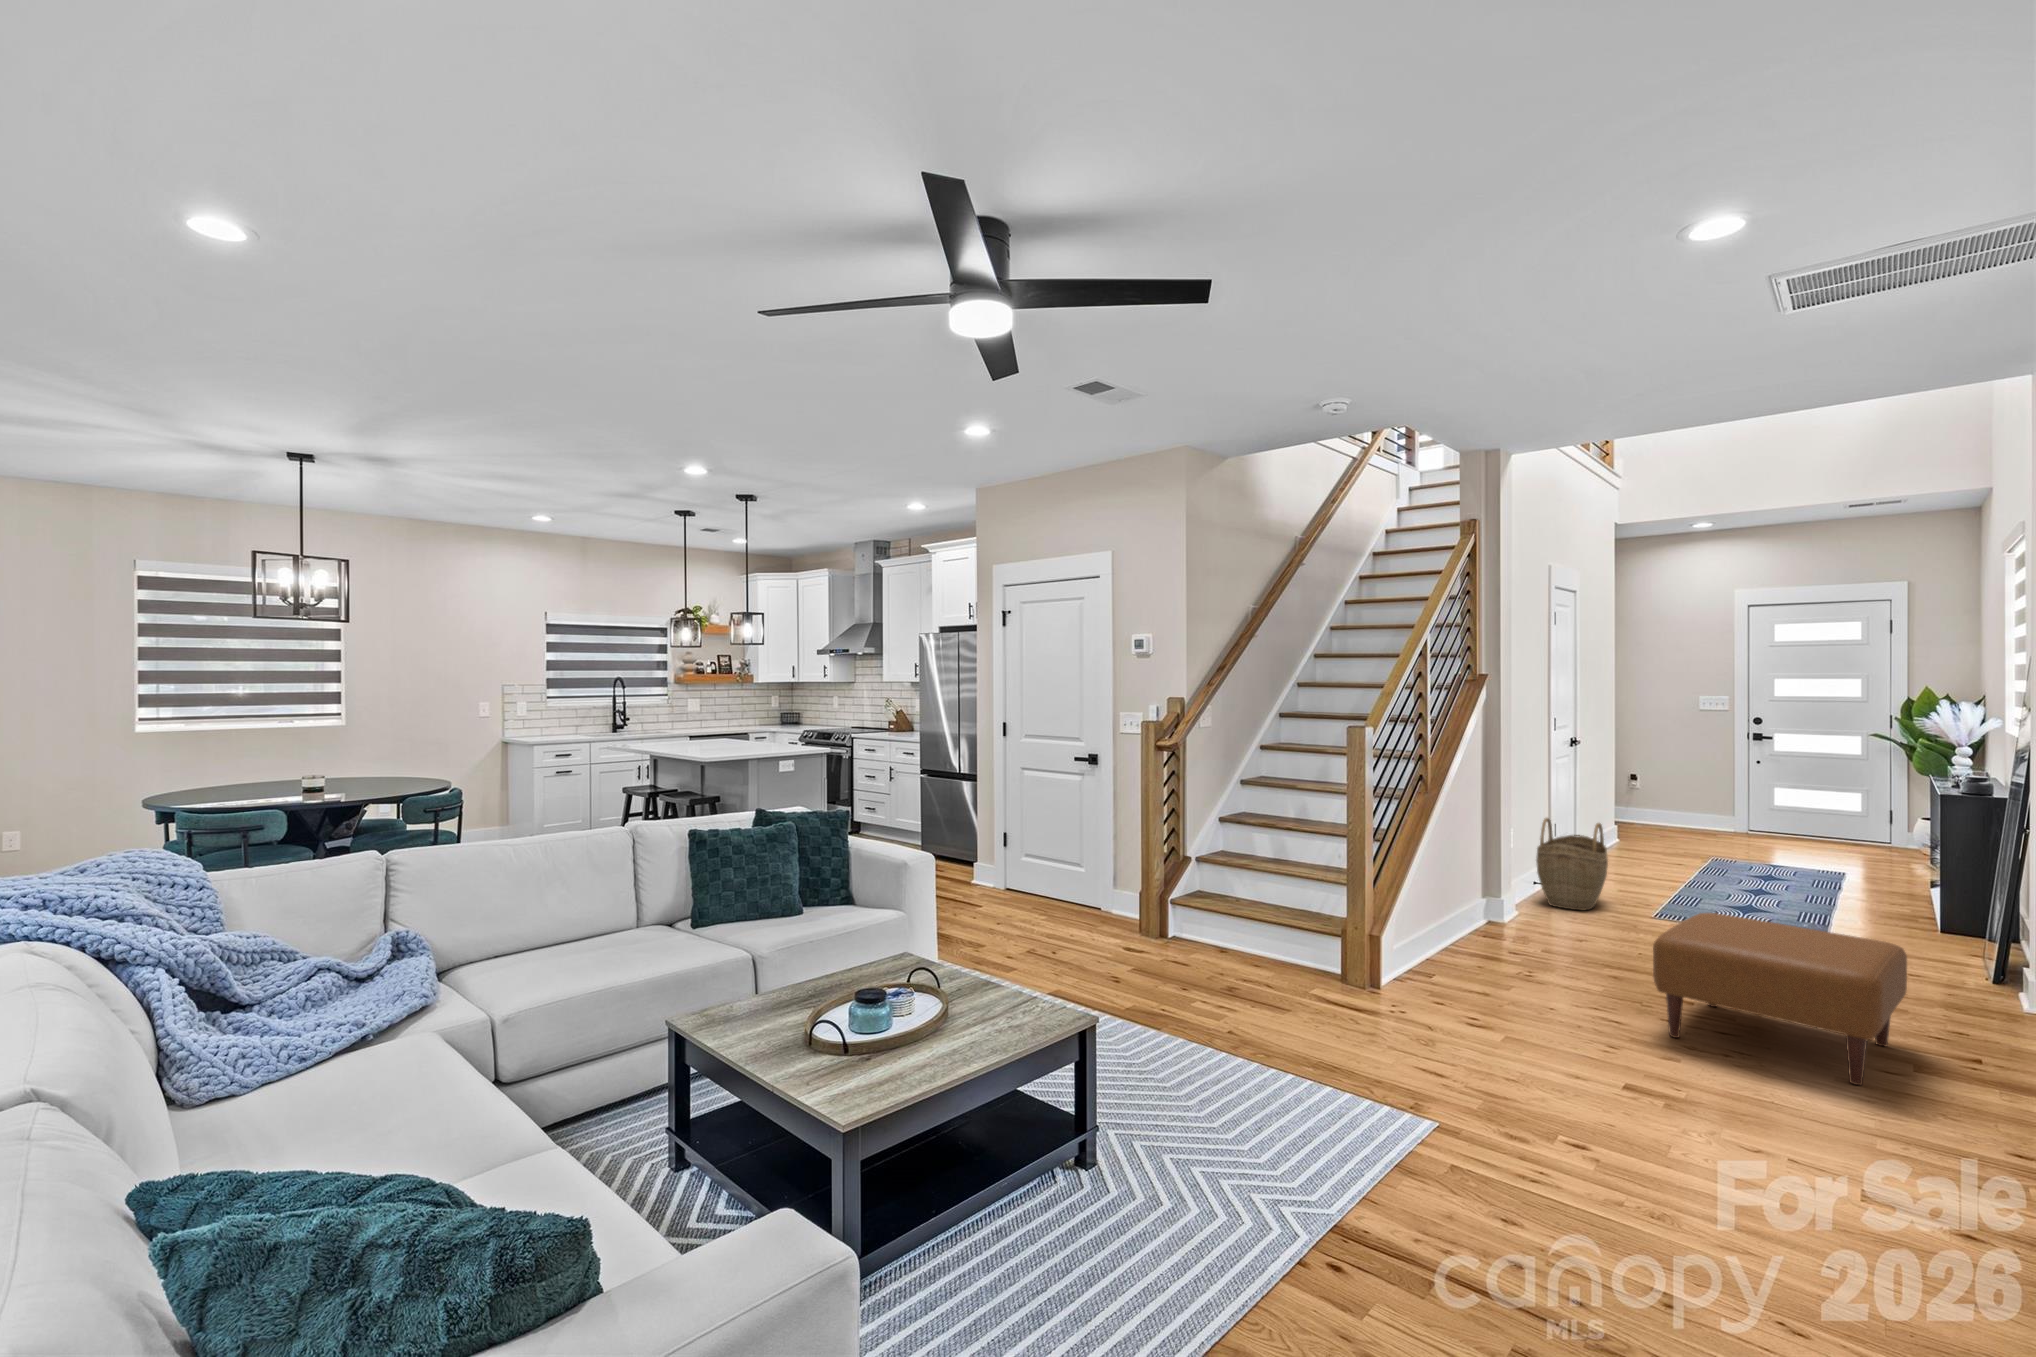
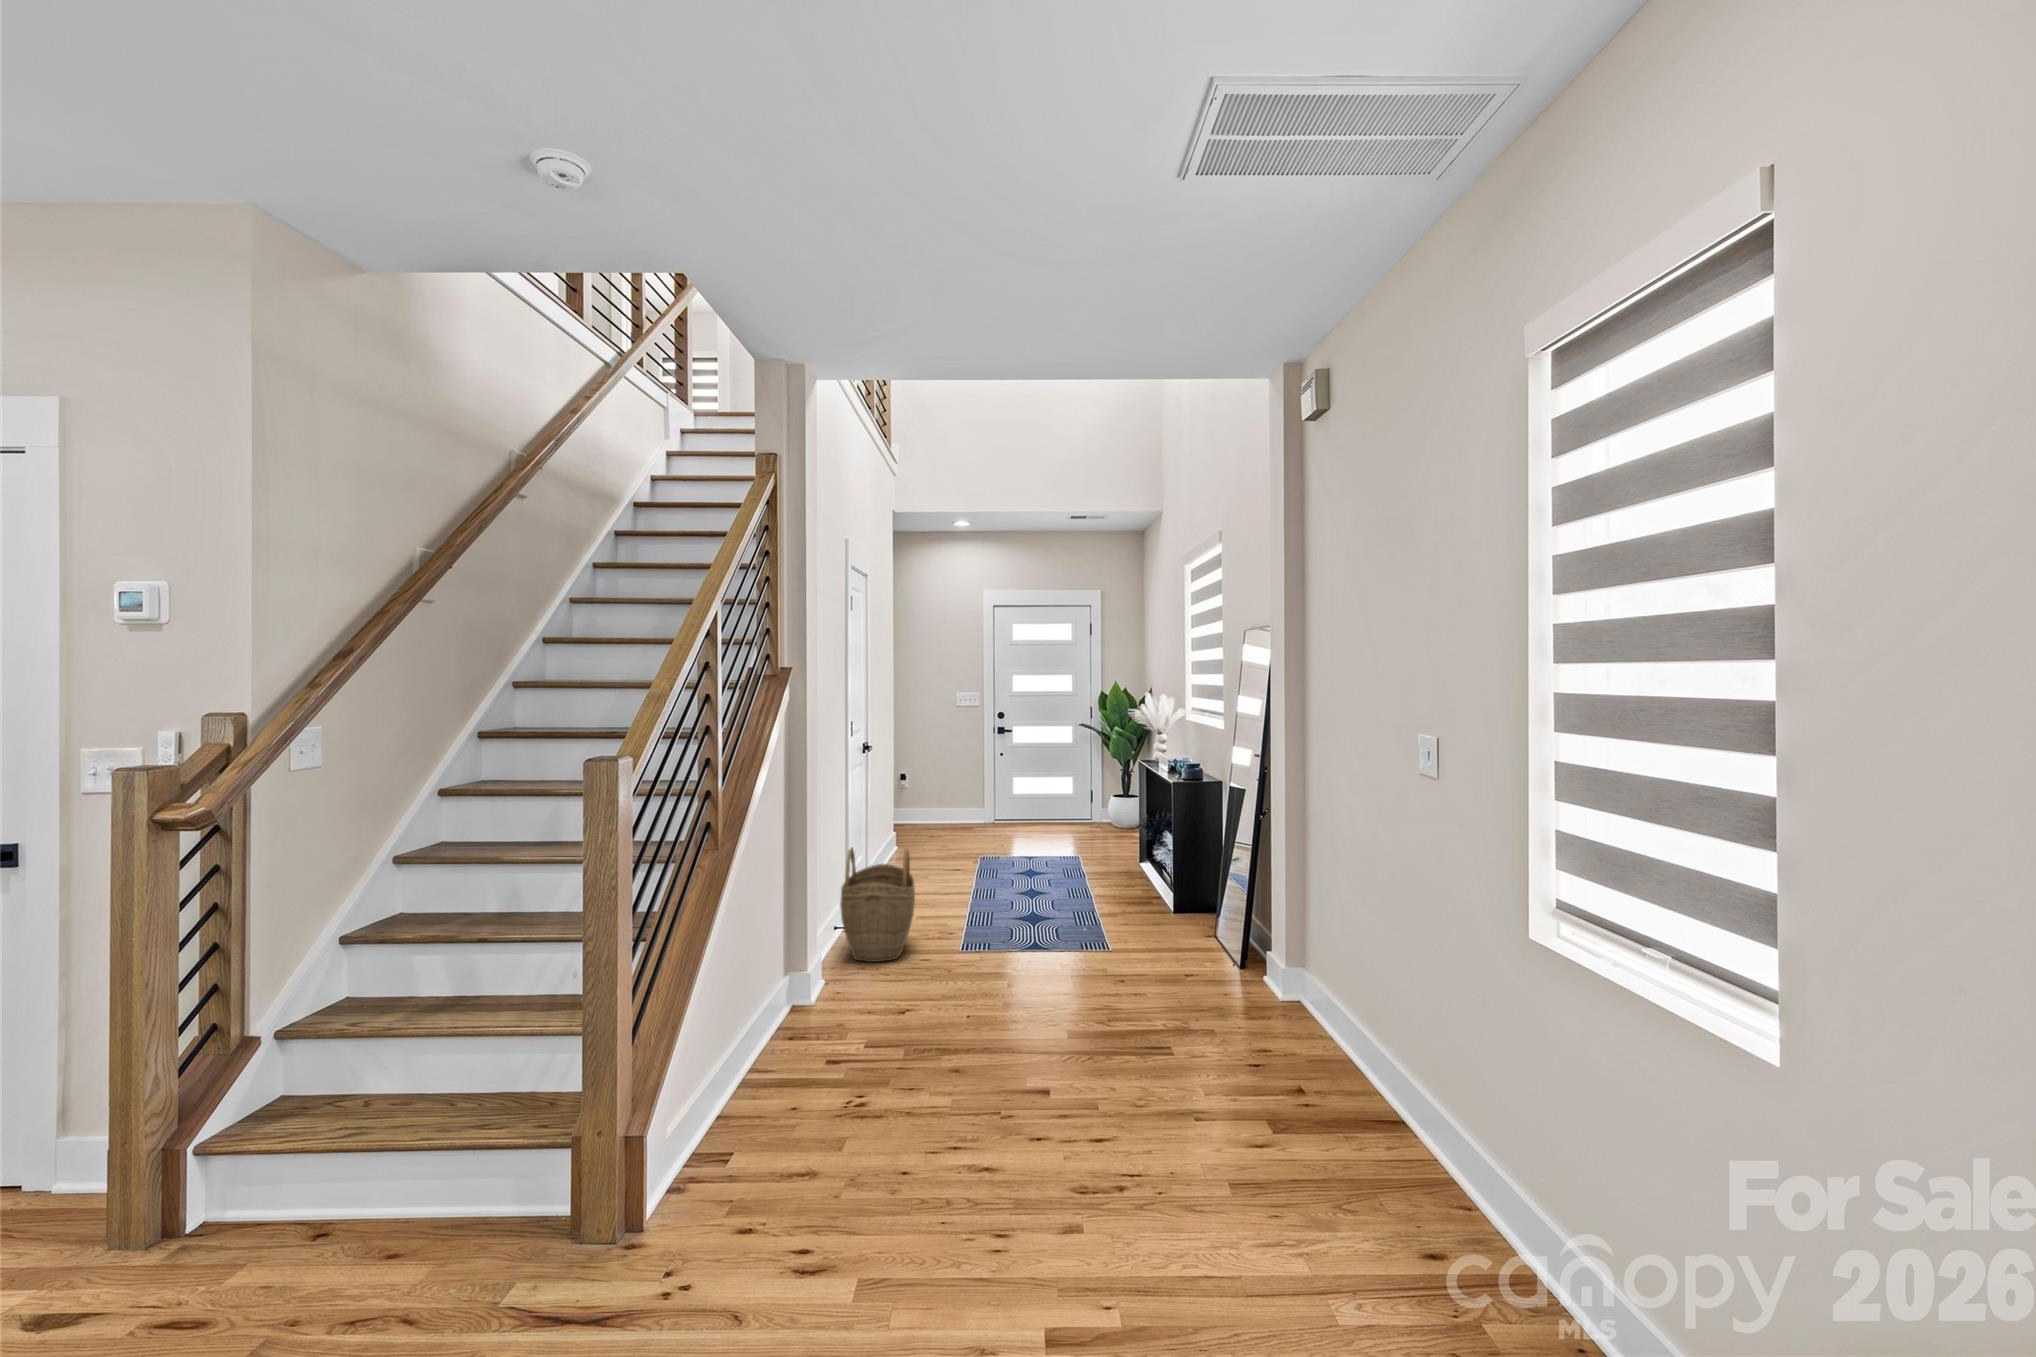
ottoman: present [1653,913,1907,1085] -> none [1039,971,1284,1190]

